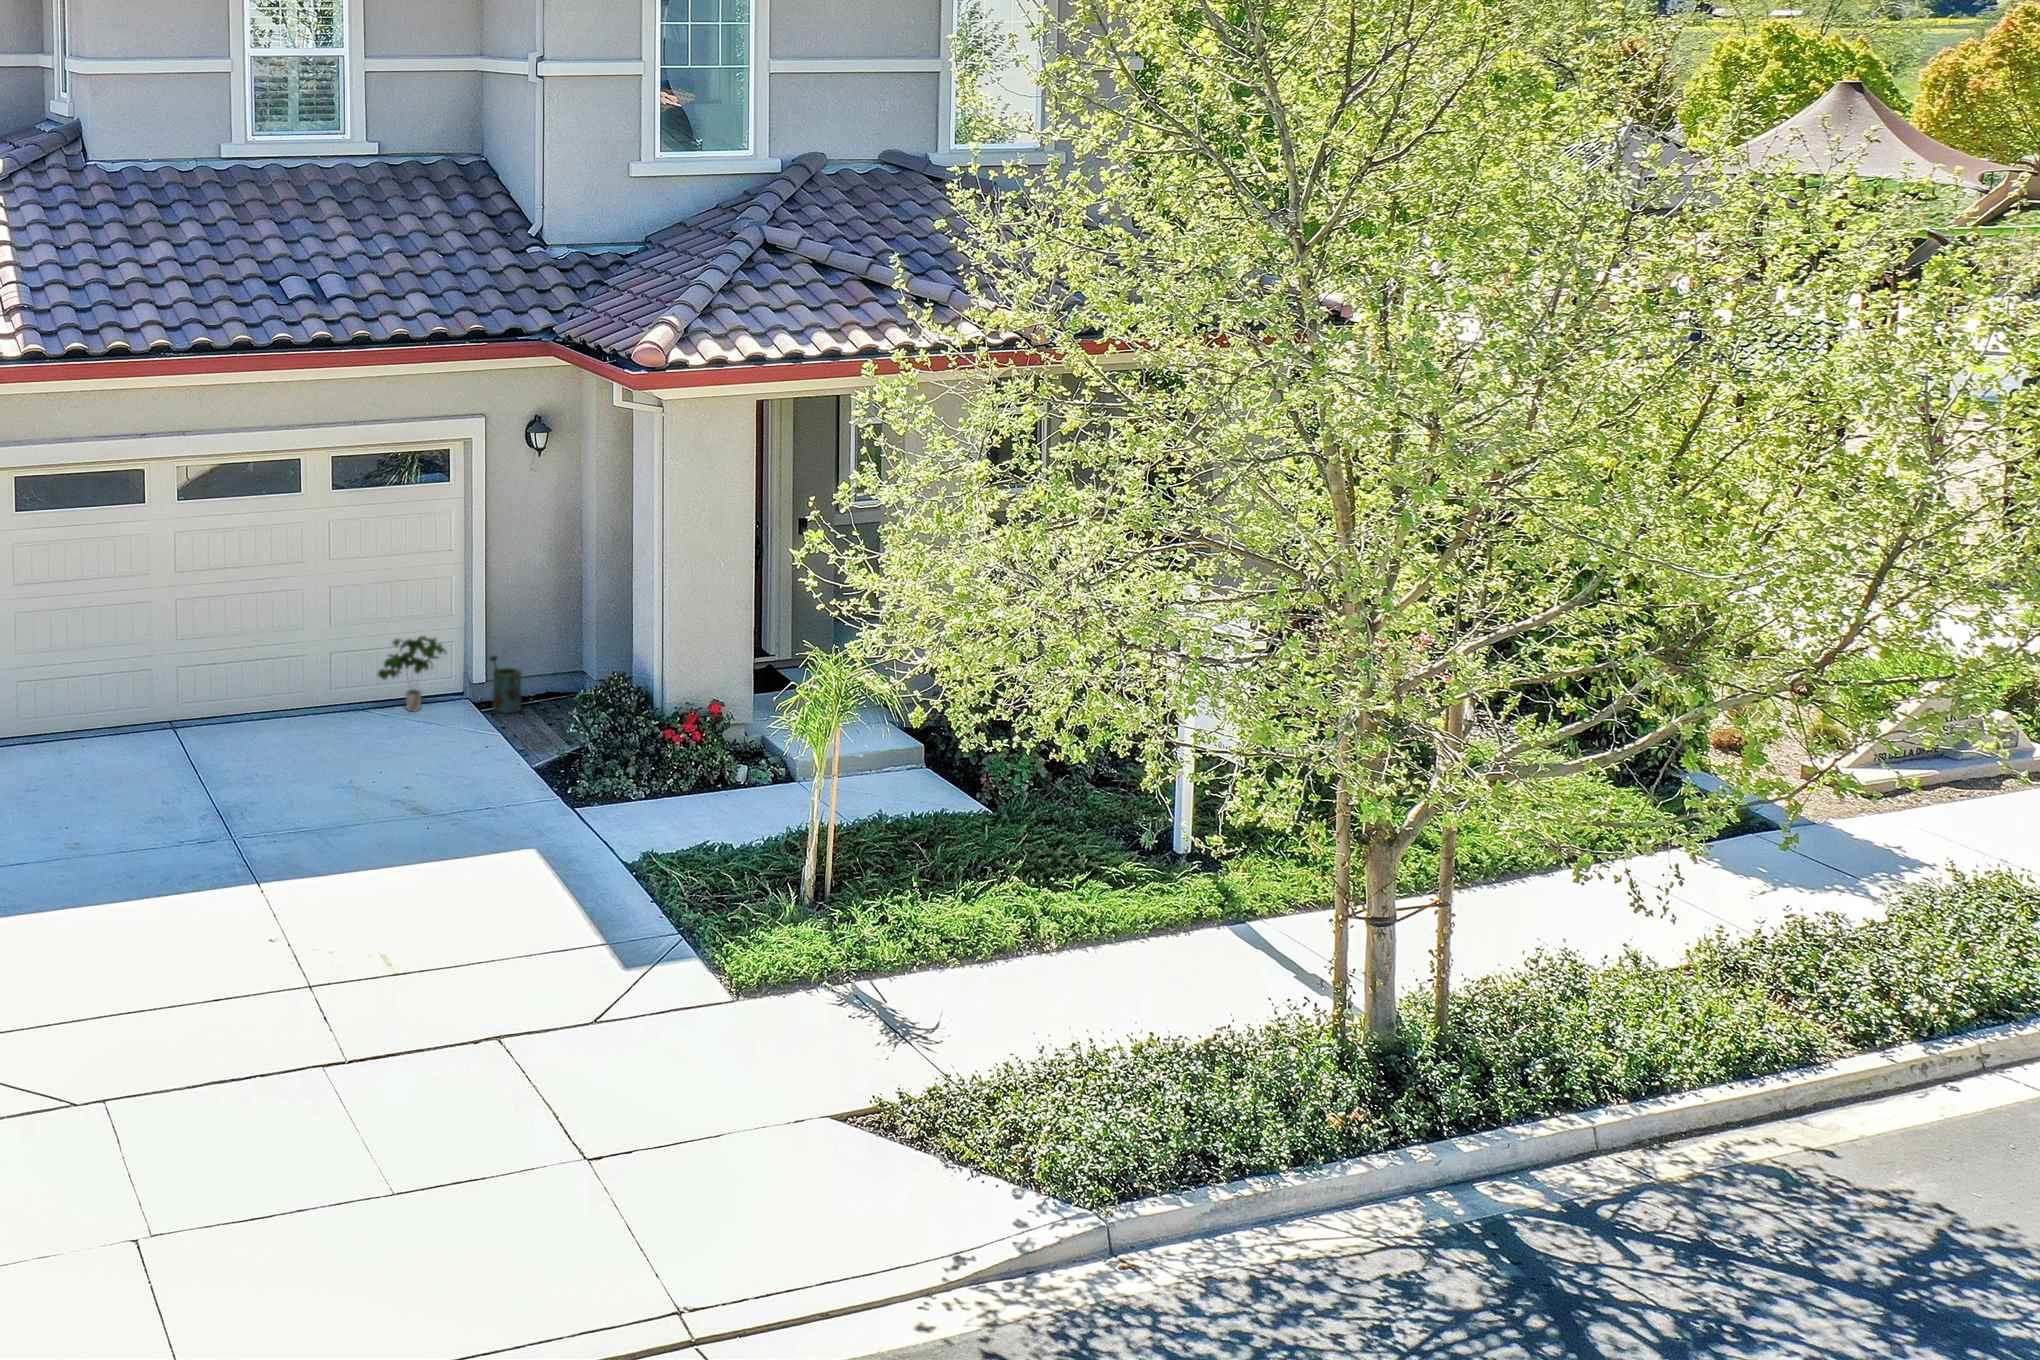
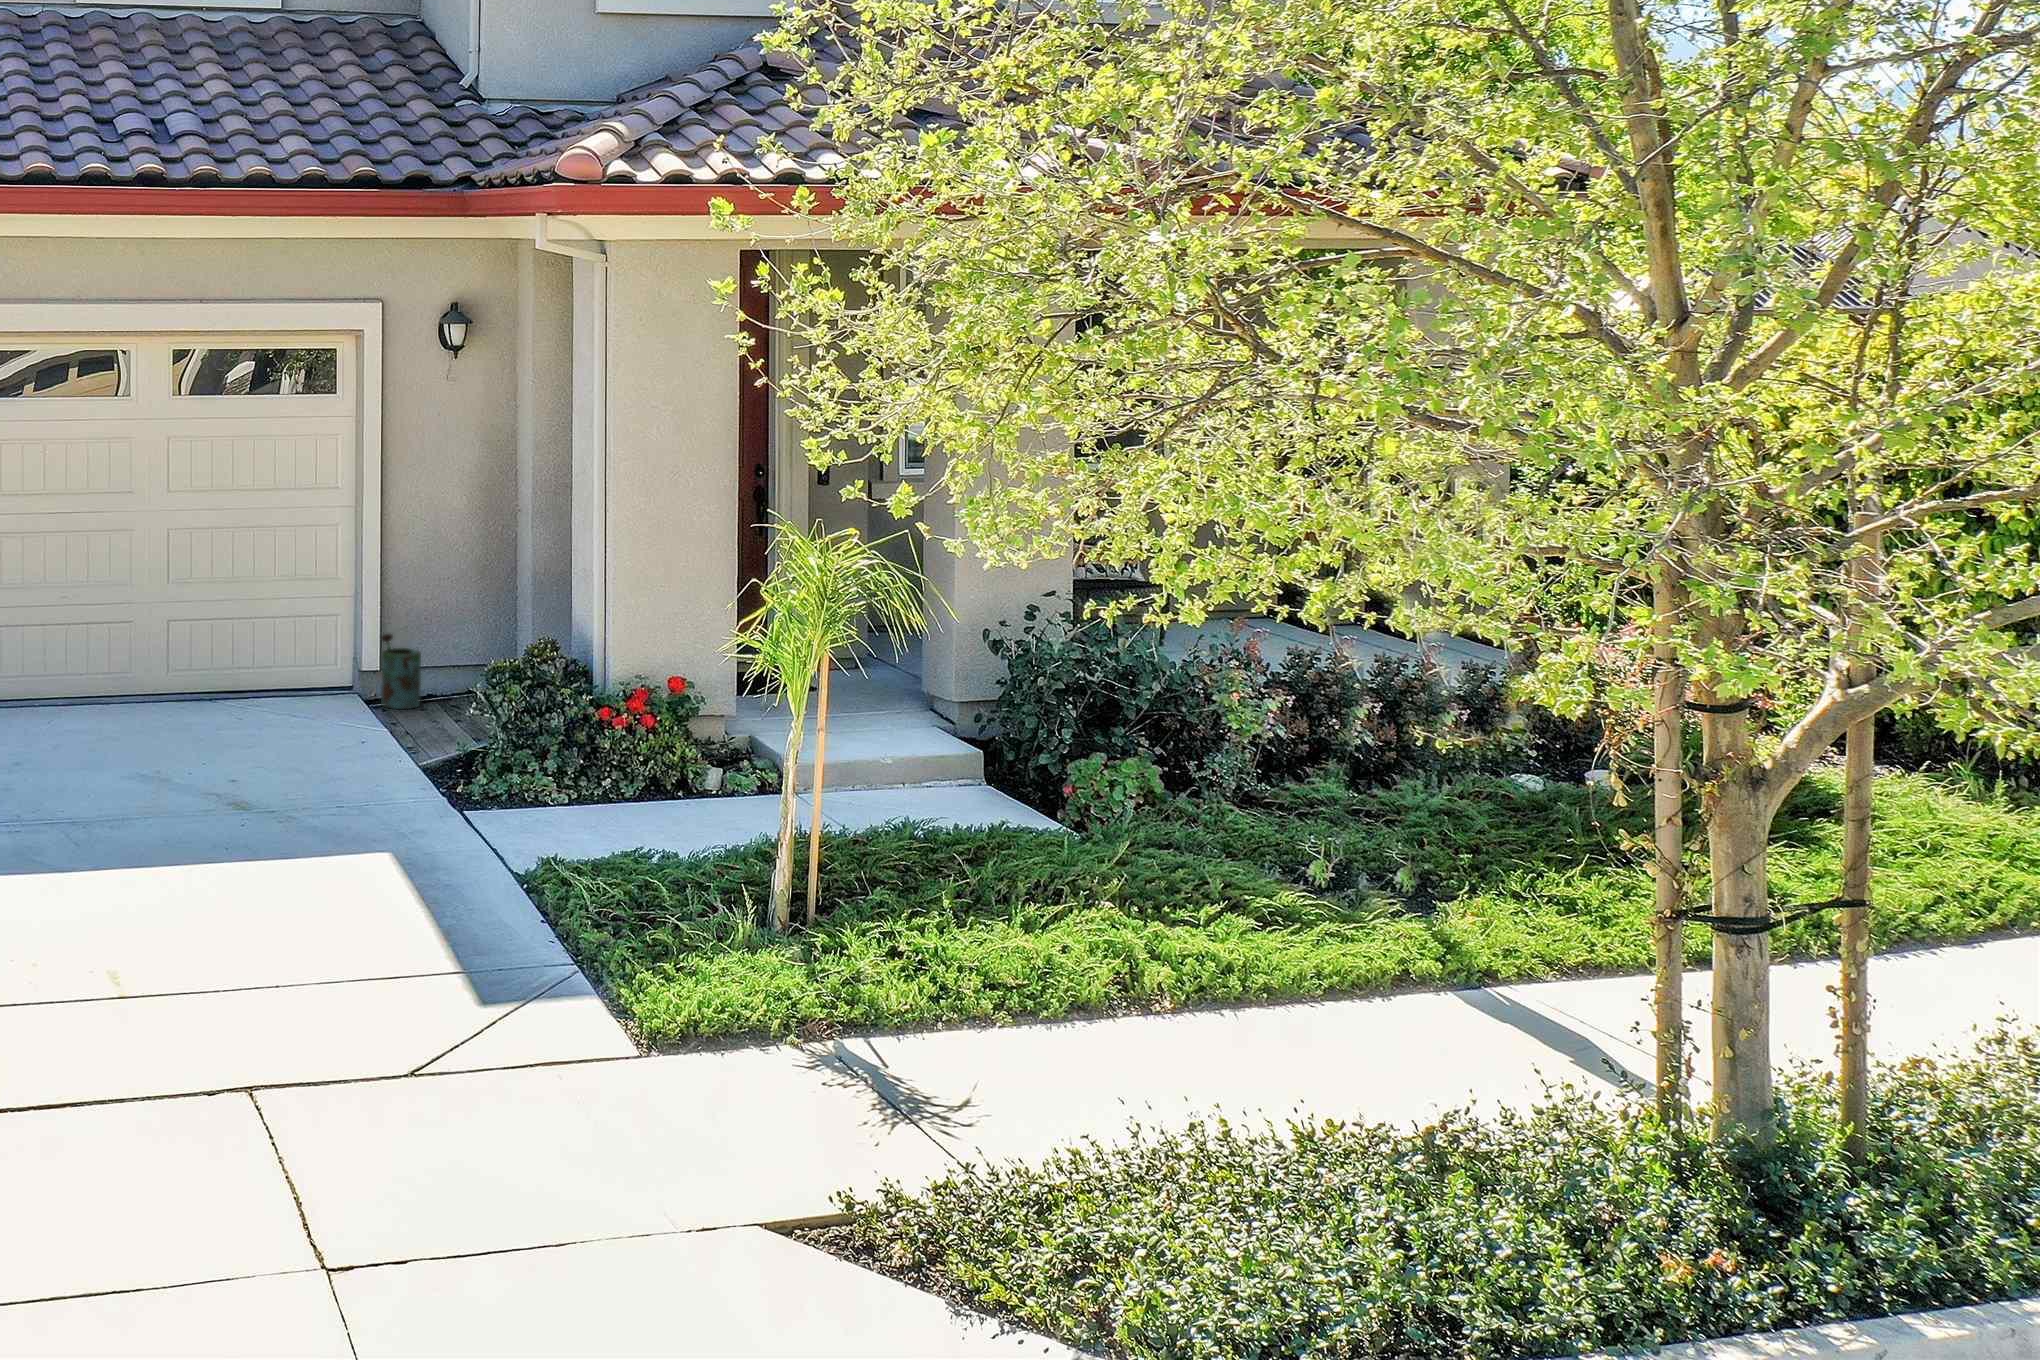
potted plant: present [378,636,446,711] -> none [223,599,320,703]

